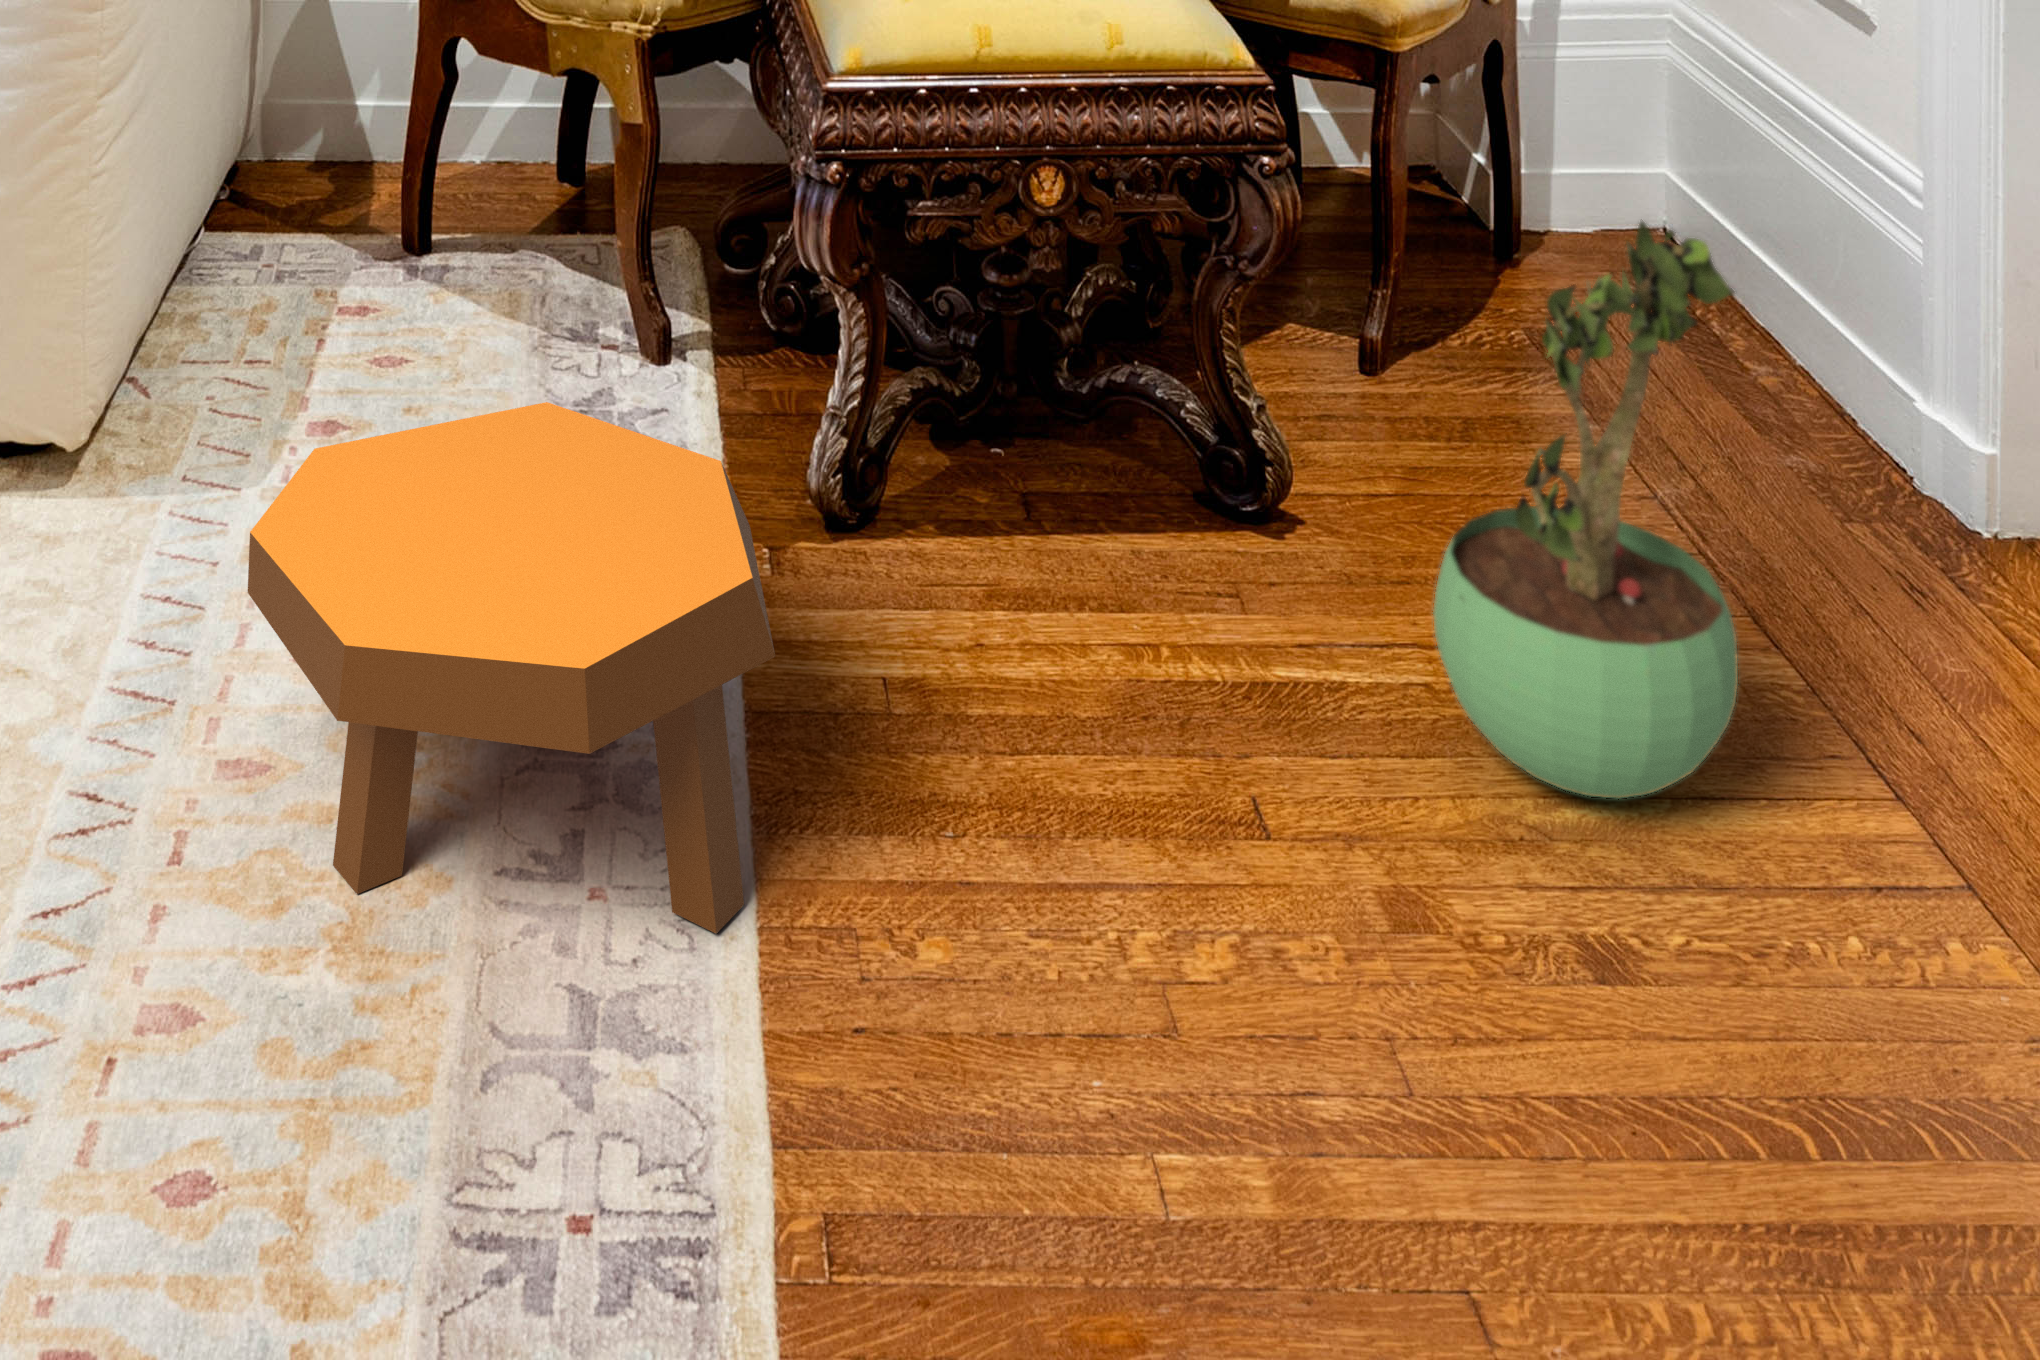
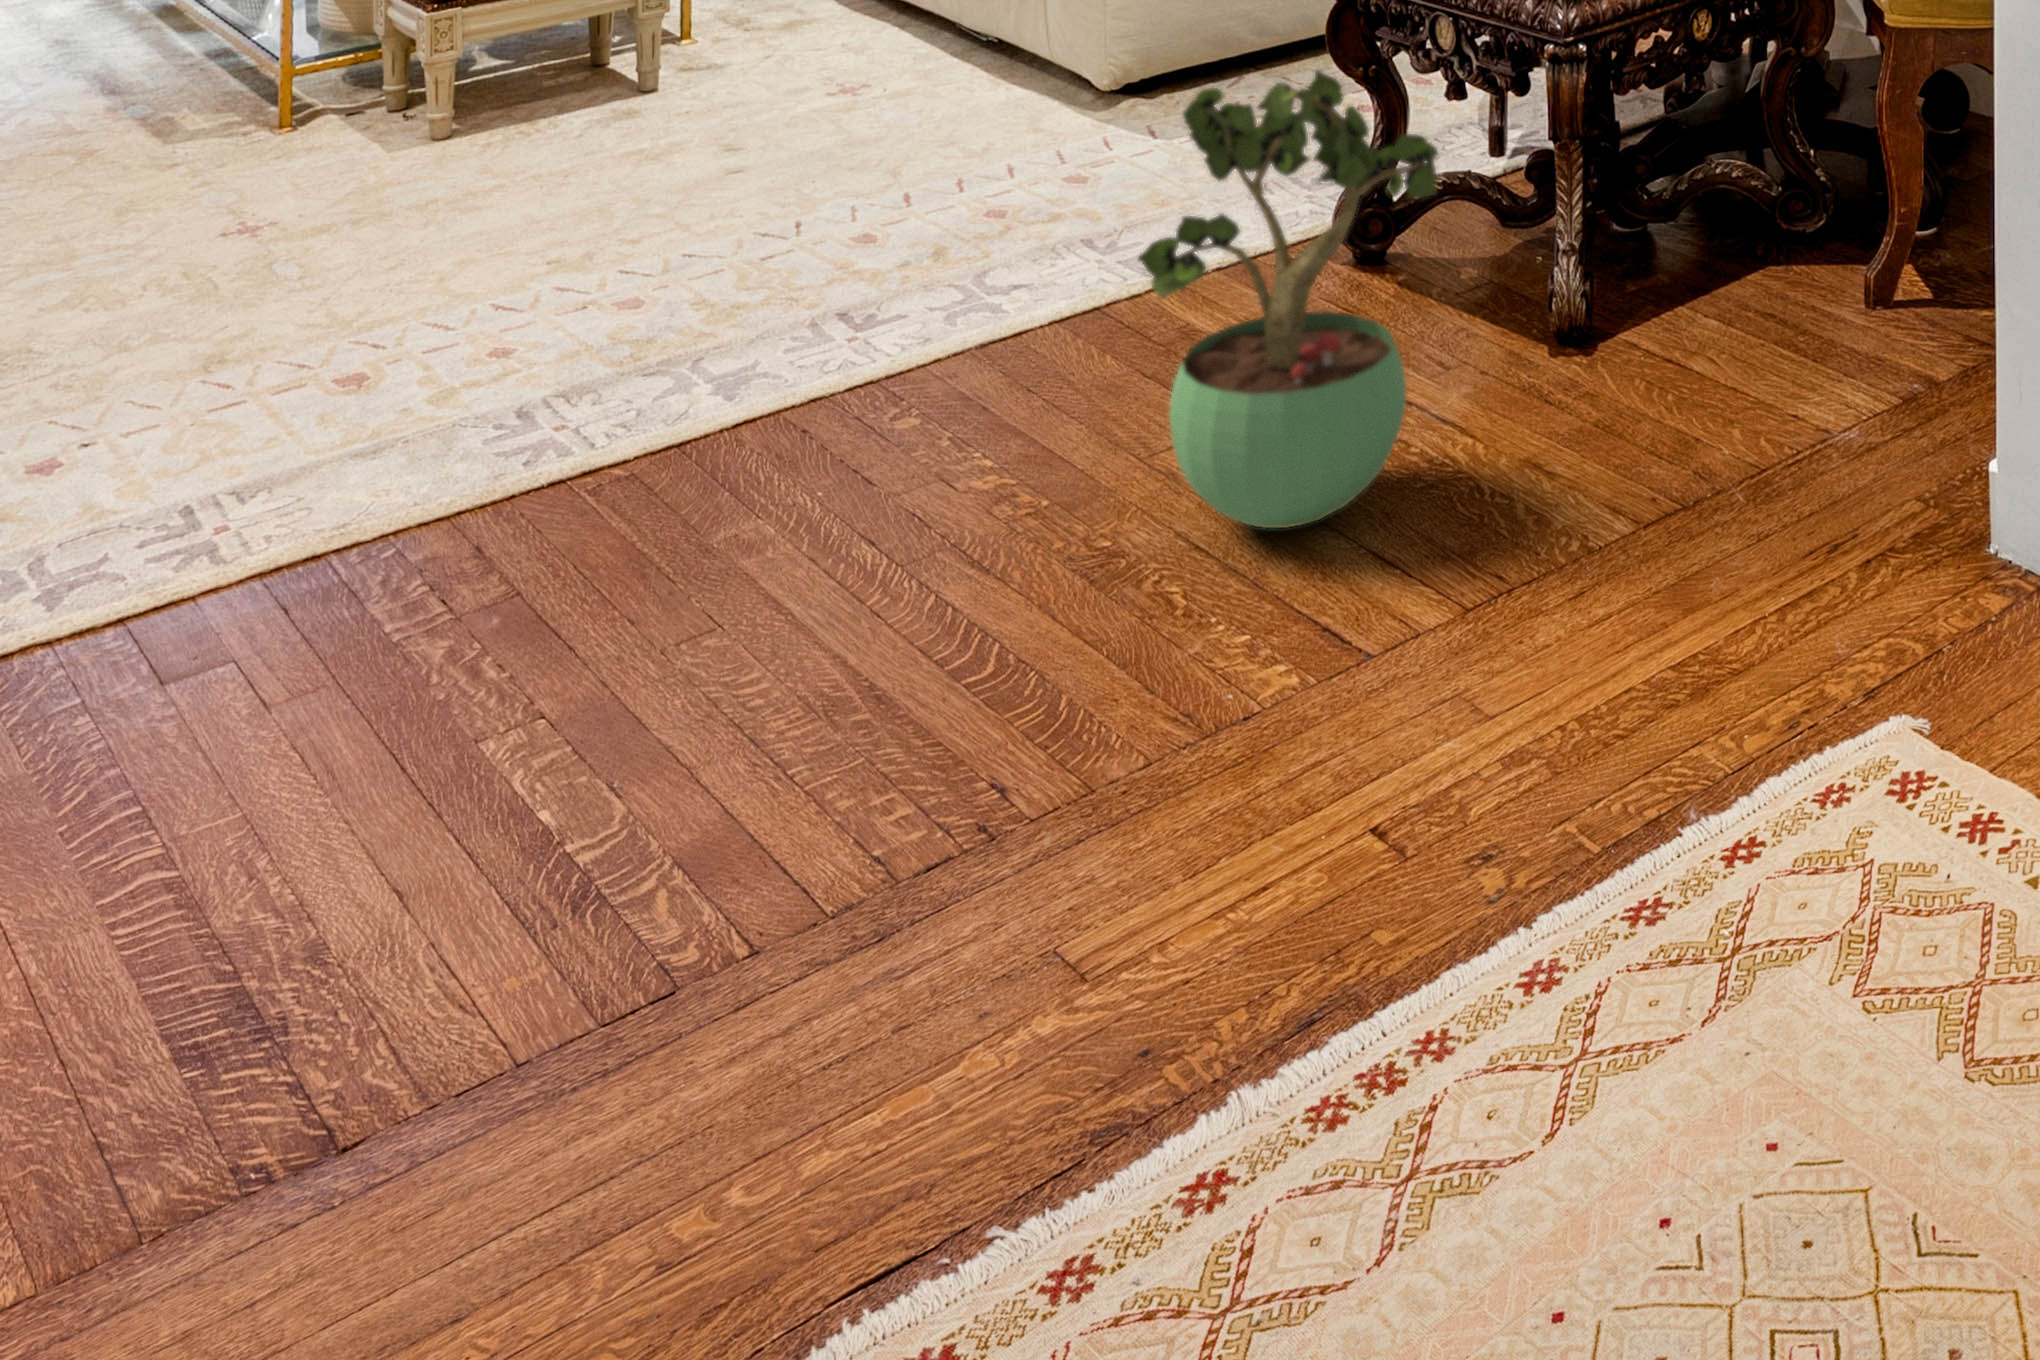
footstool: present [248,402,775,934] -> none [663,57,1033,369]

